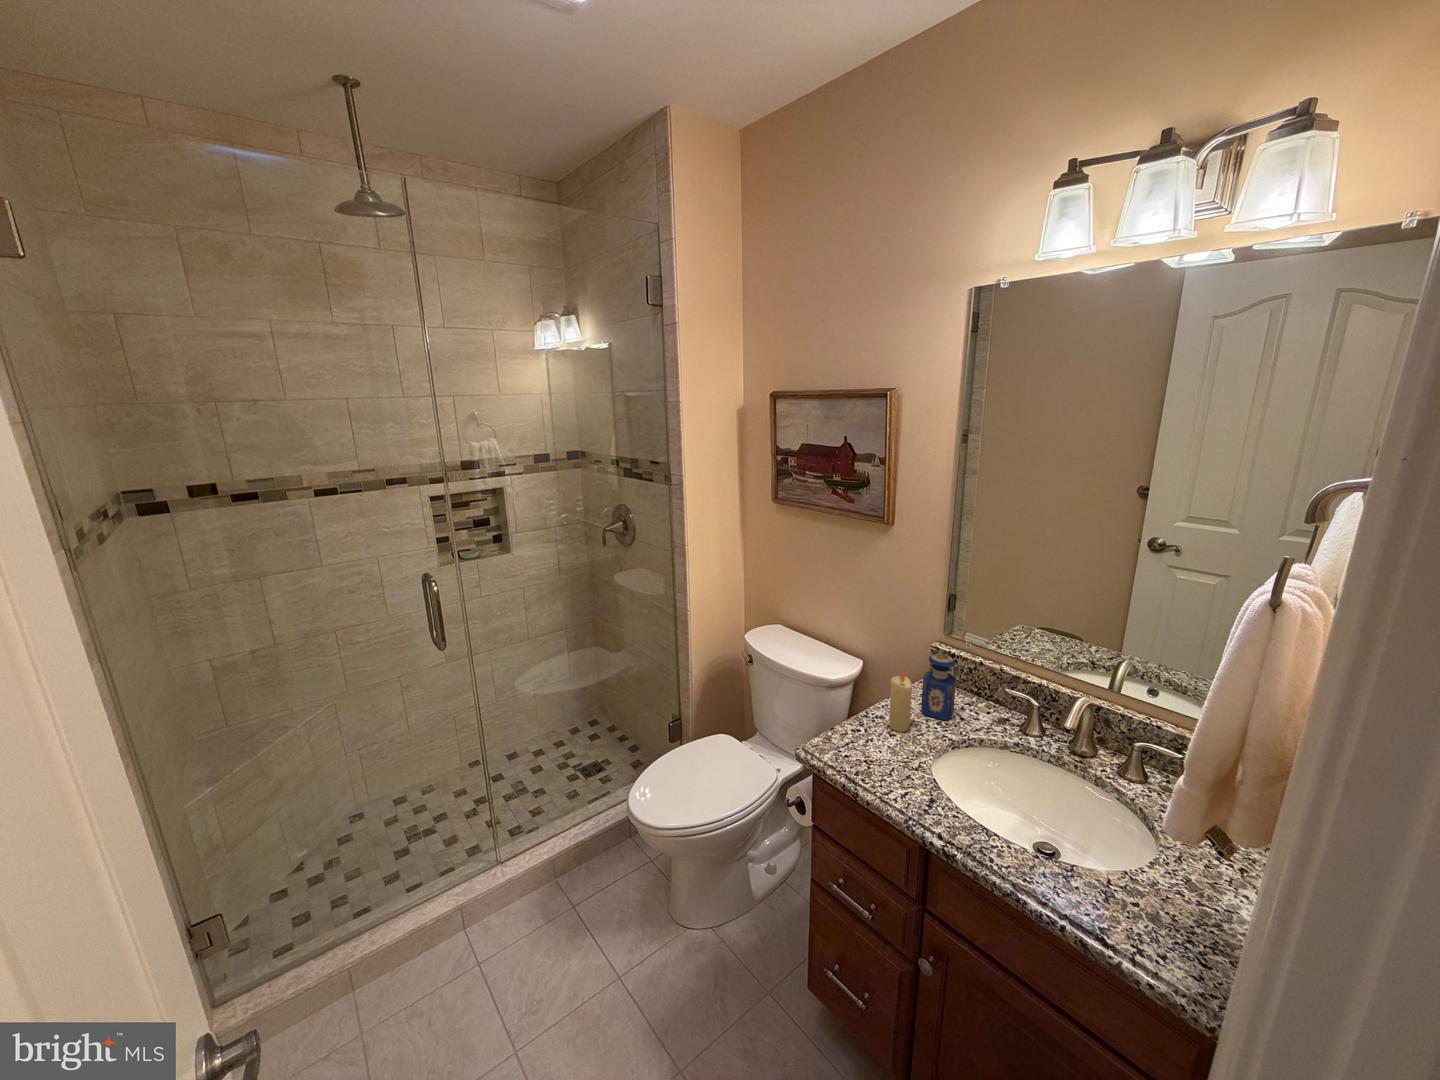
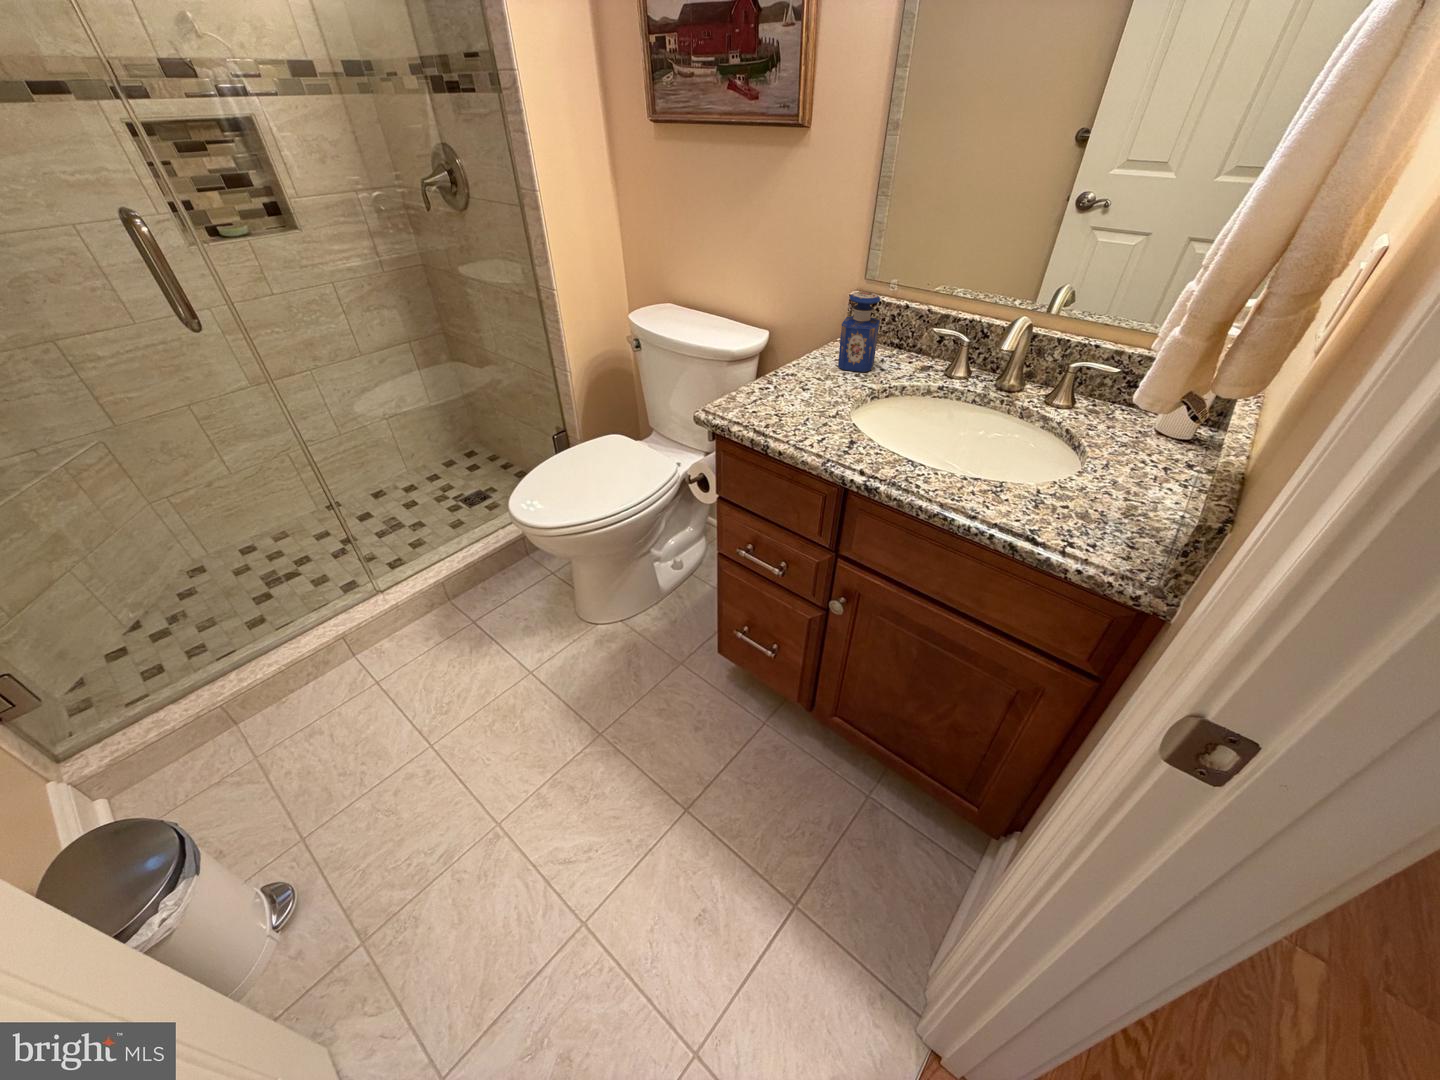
candle: present [889,670,912,732] -> none [803,306,830,386]

